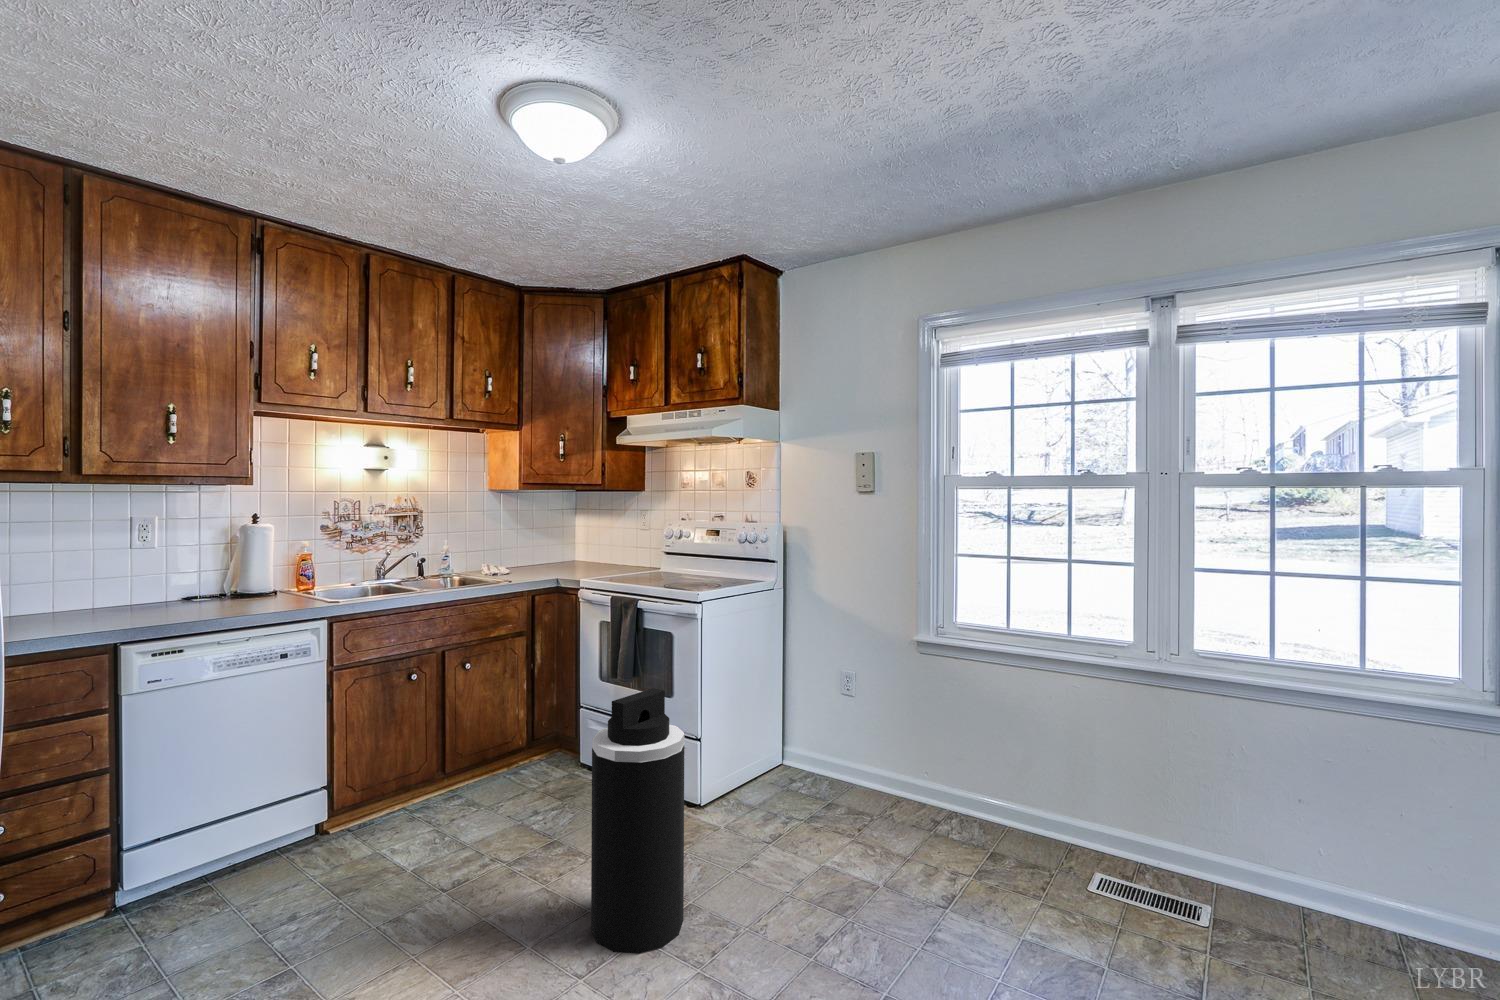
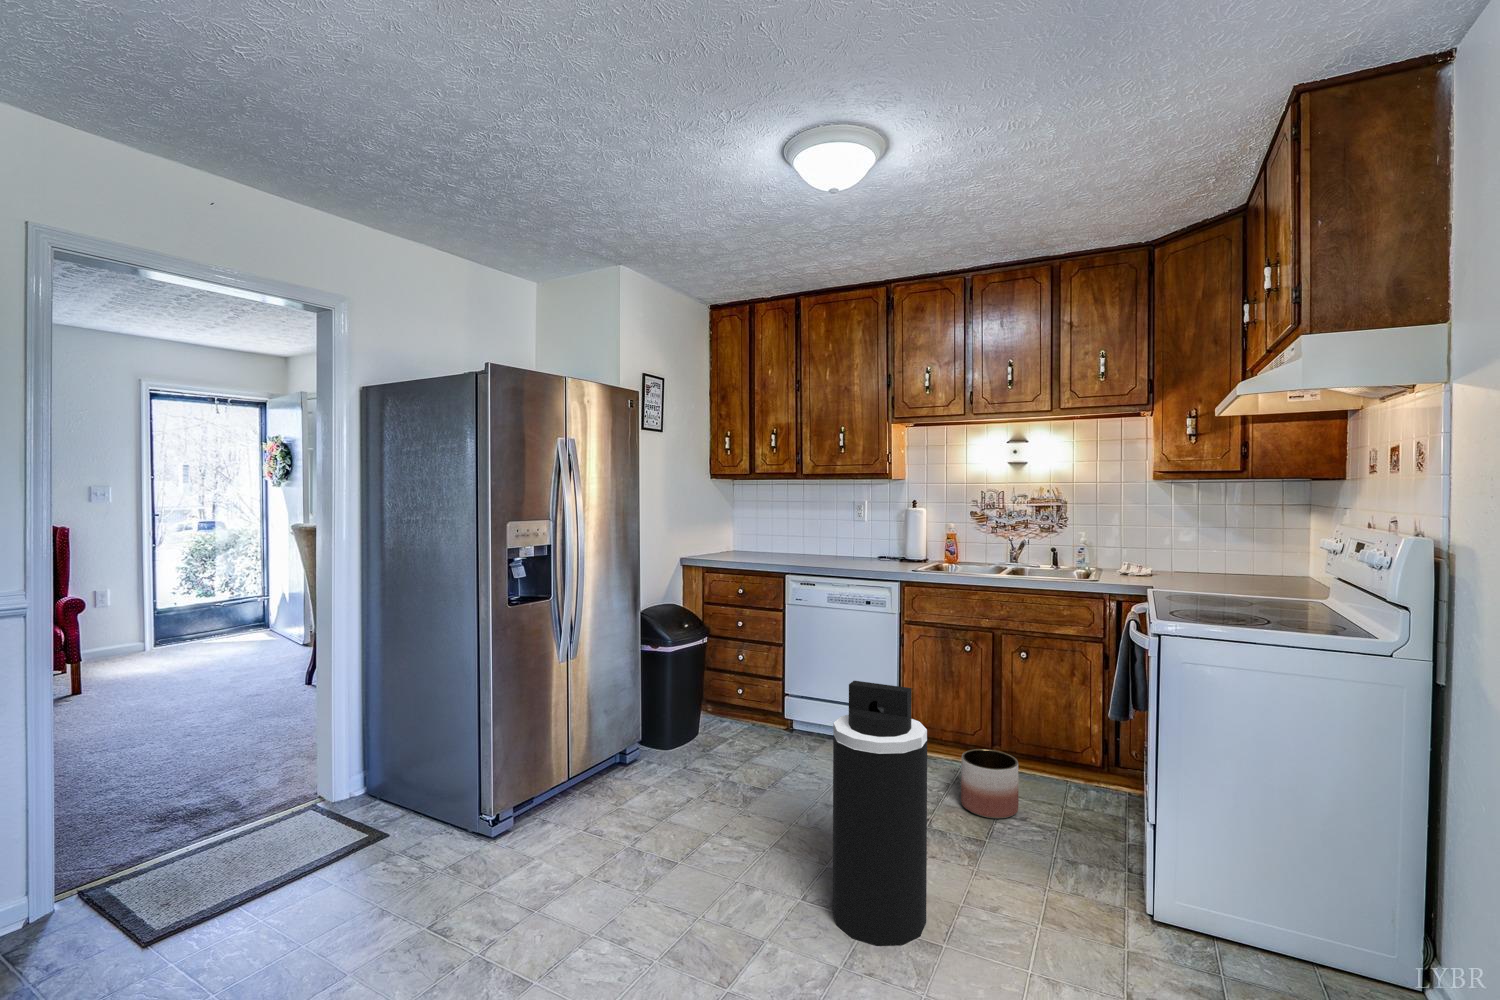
planter: none [478,762,536,832] -> present [961,749,1019,819]

